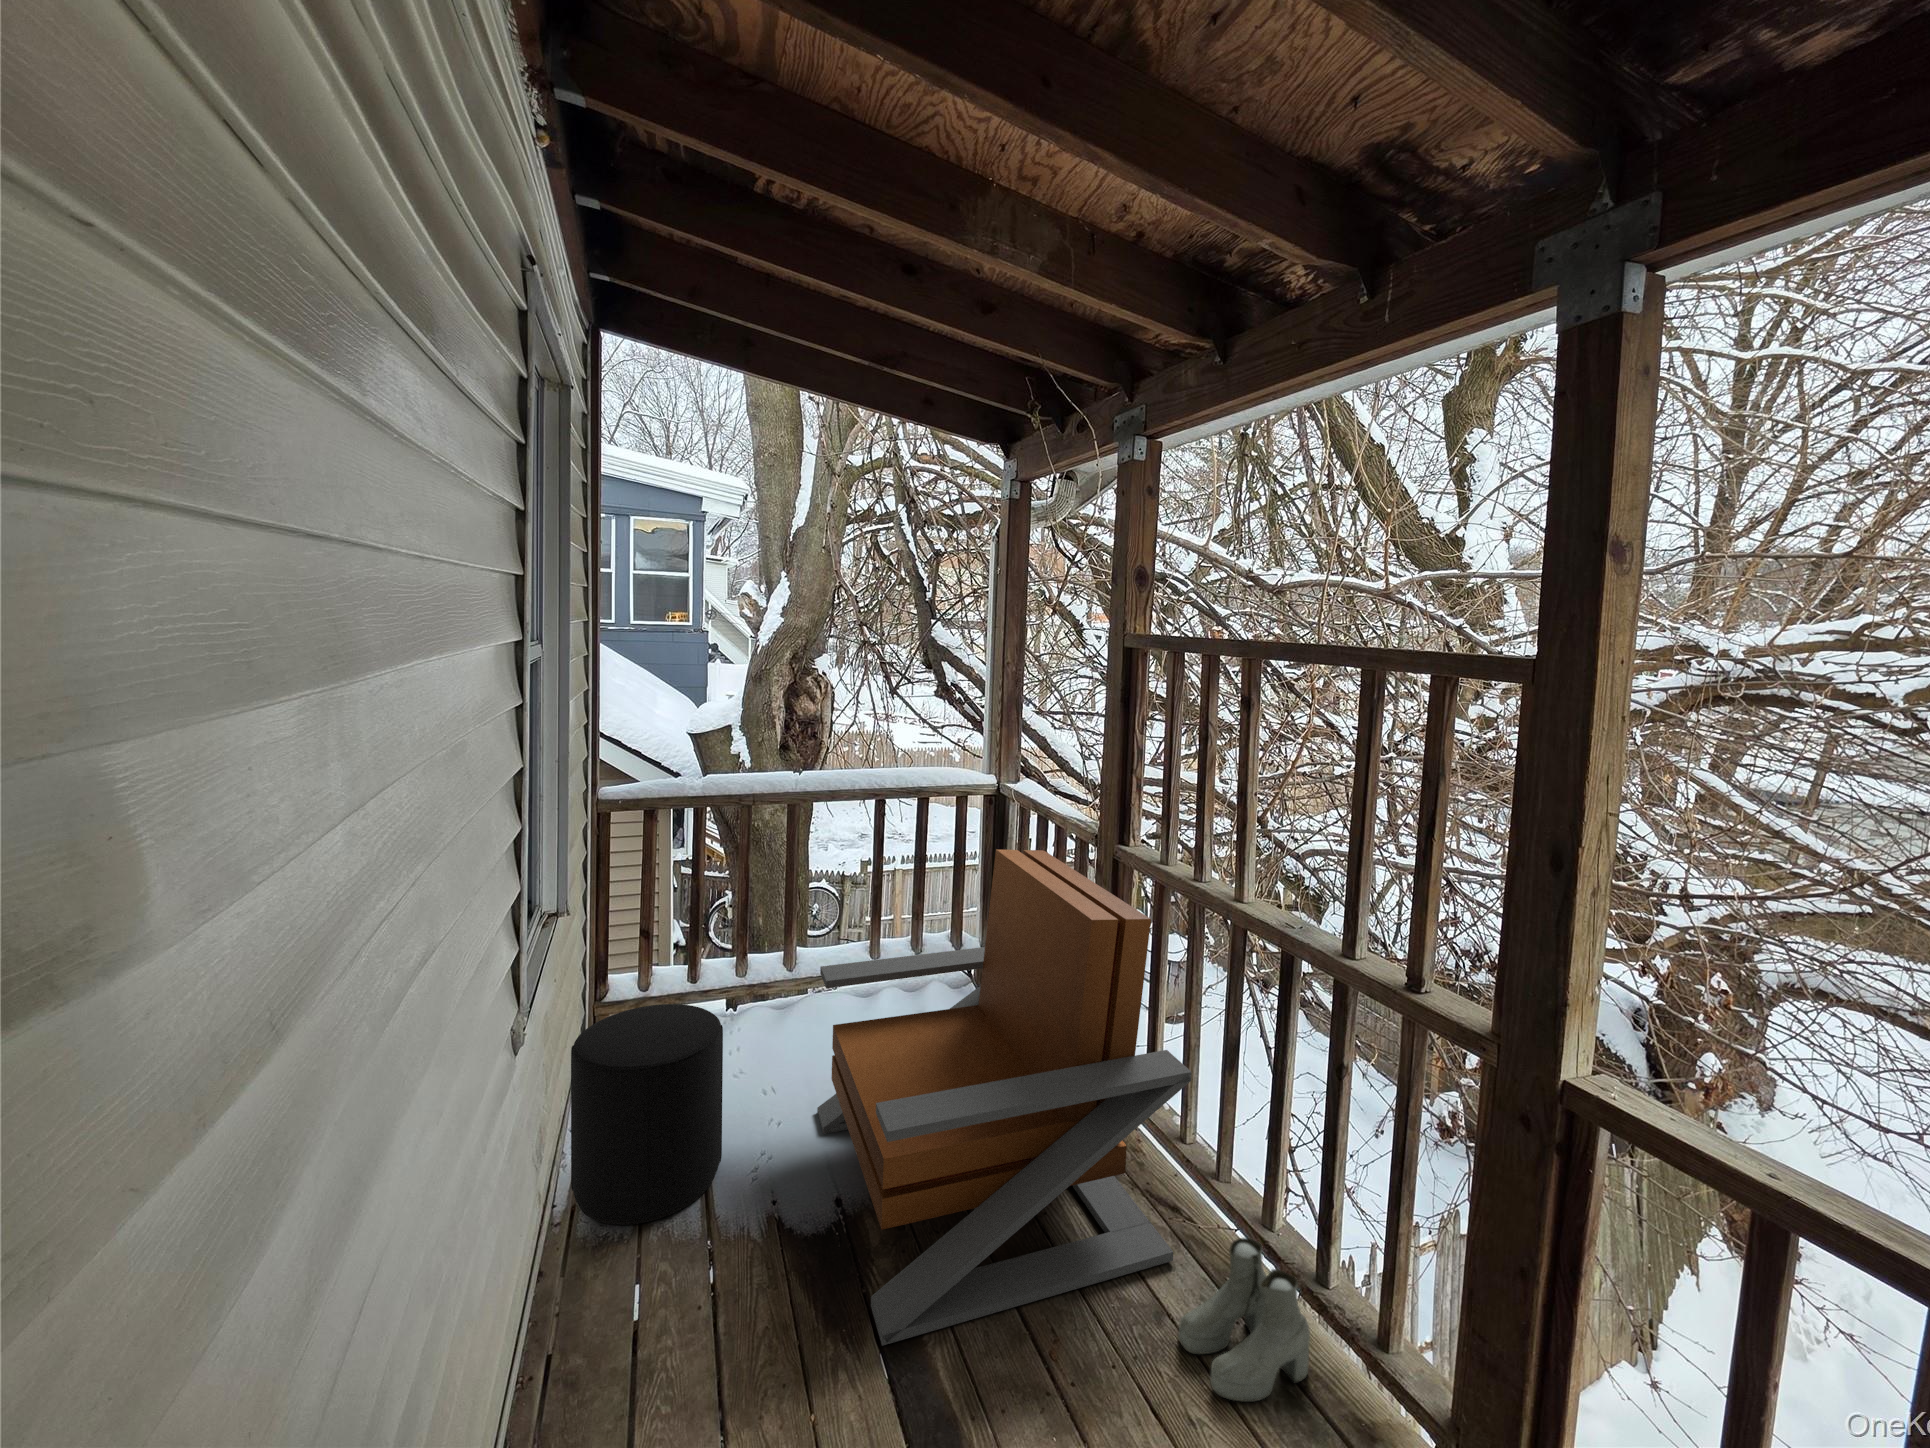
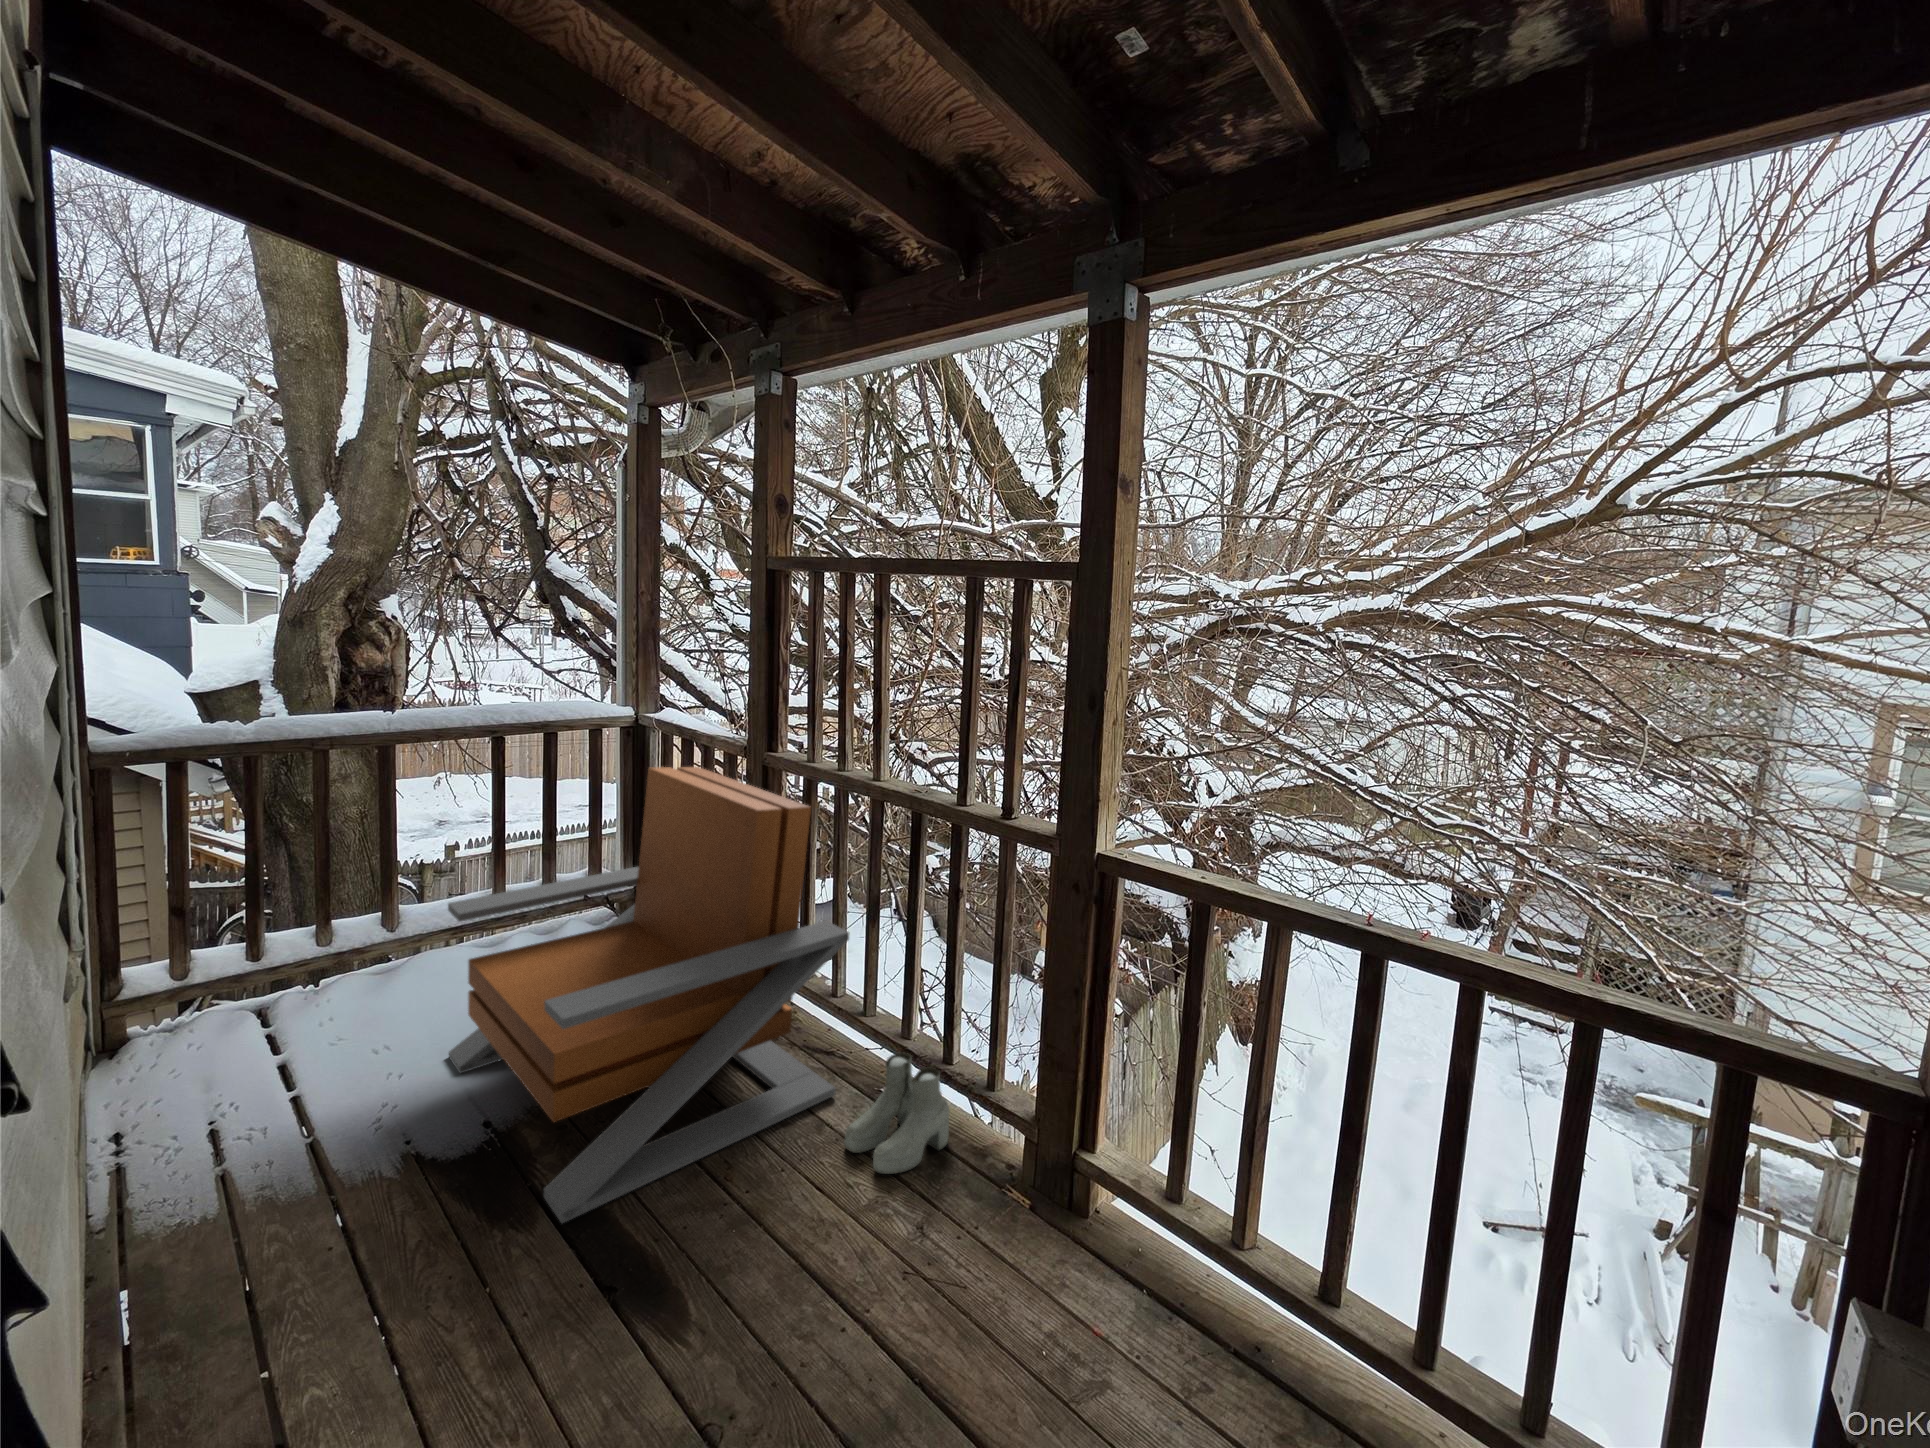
stool: present [571,1004,723,1225] -> none [110,961,333,1211]

